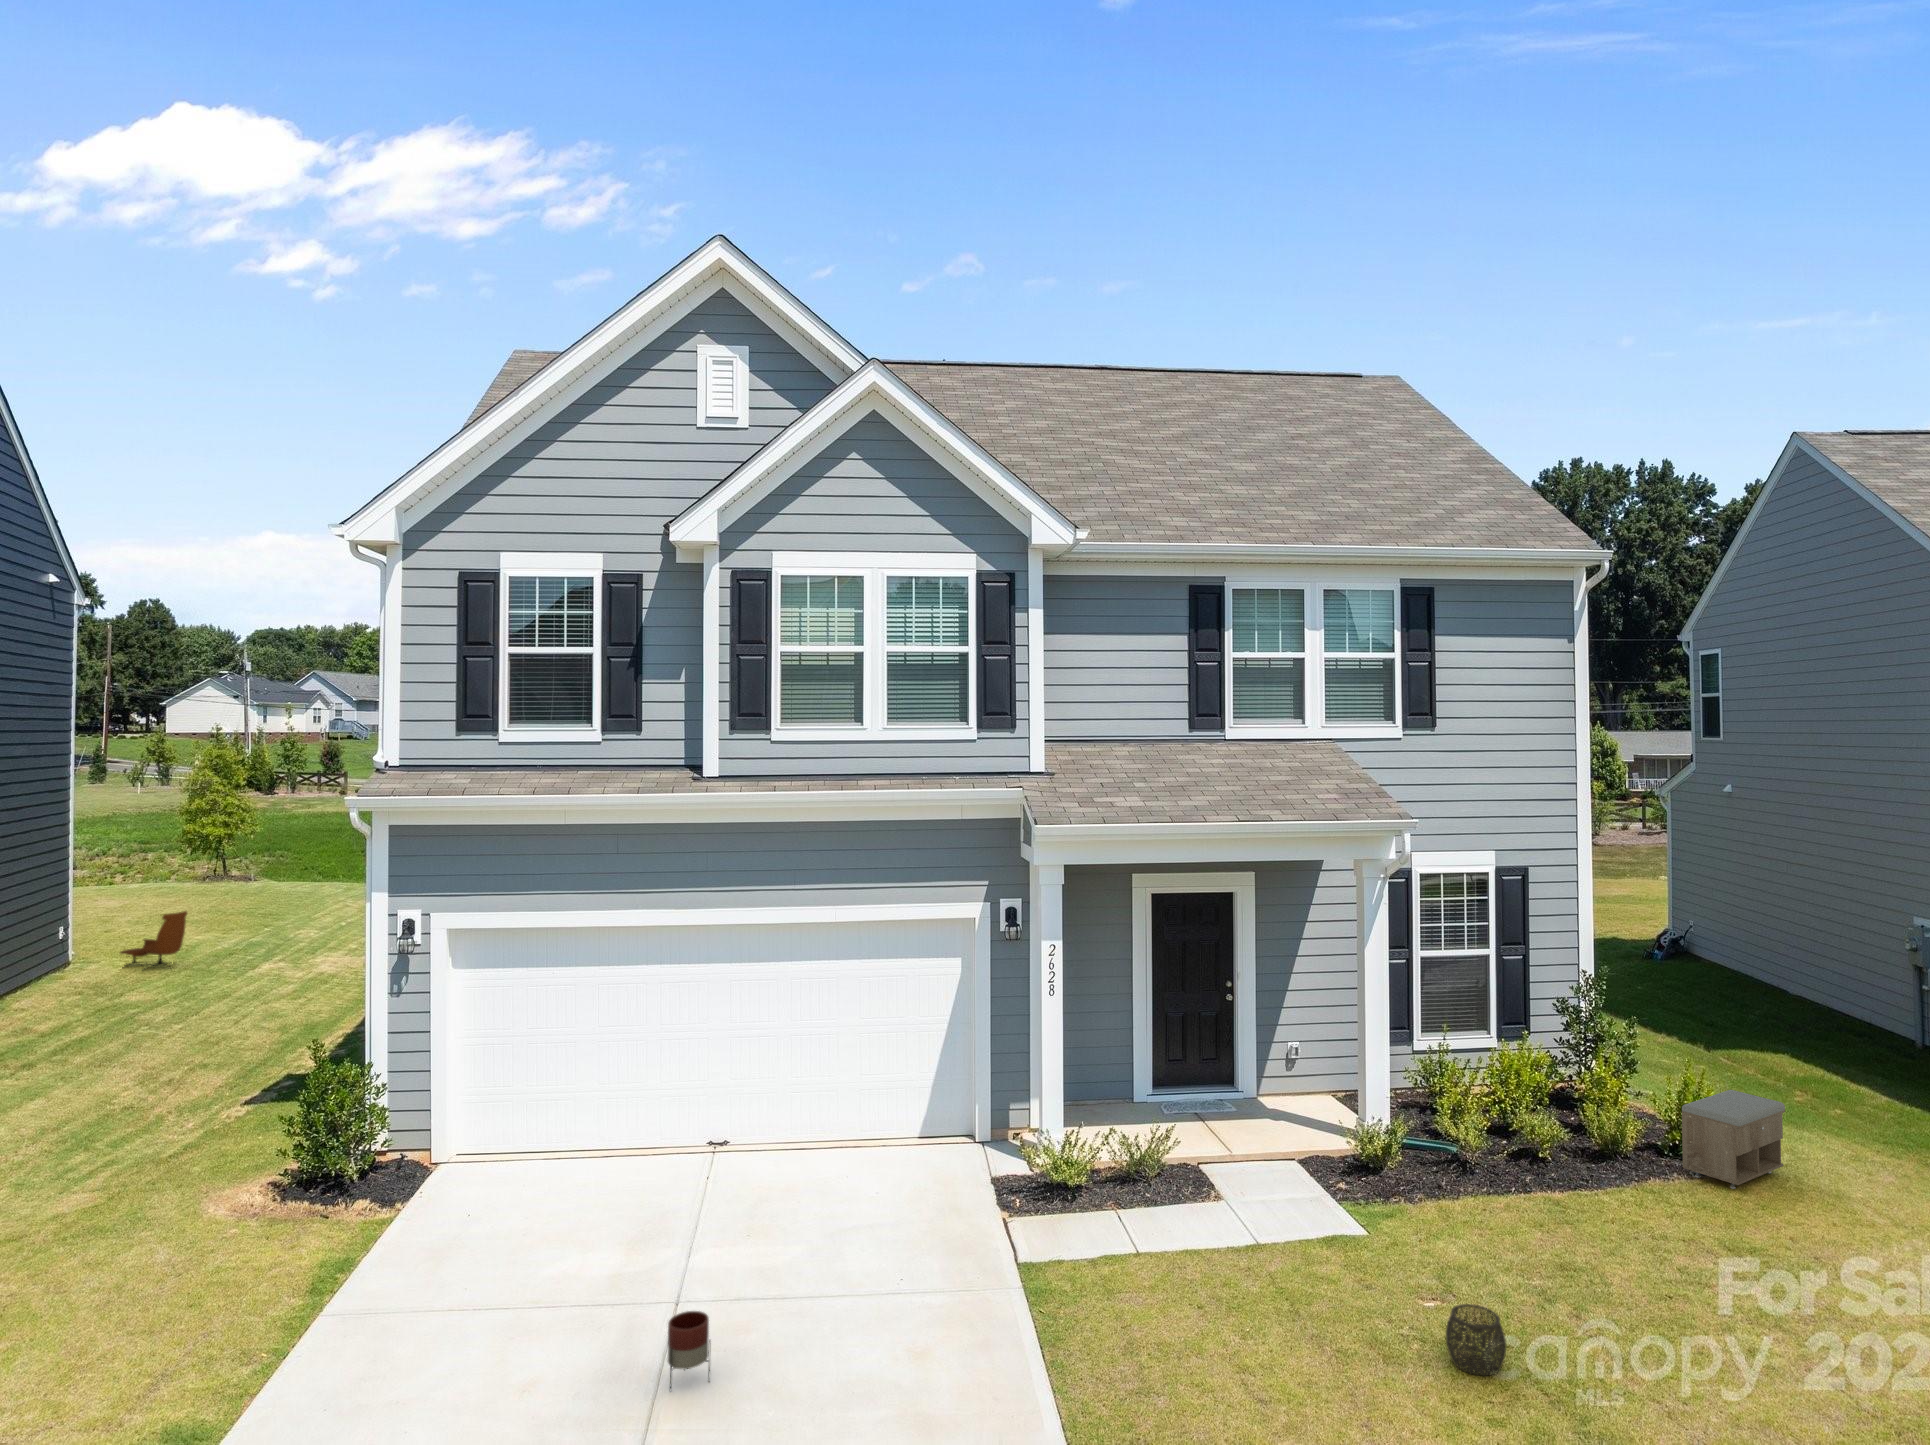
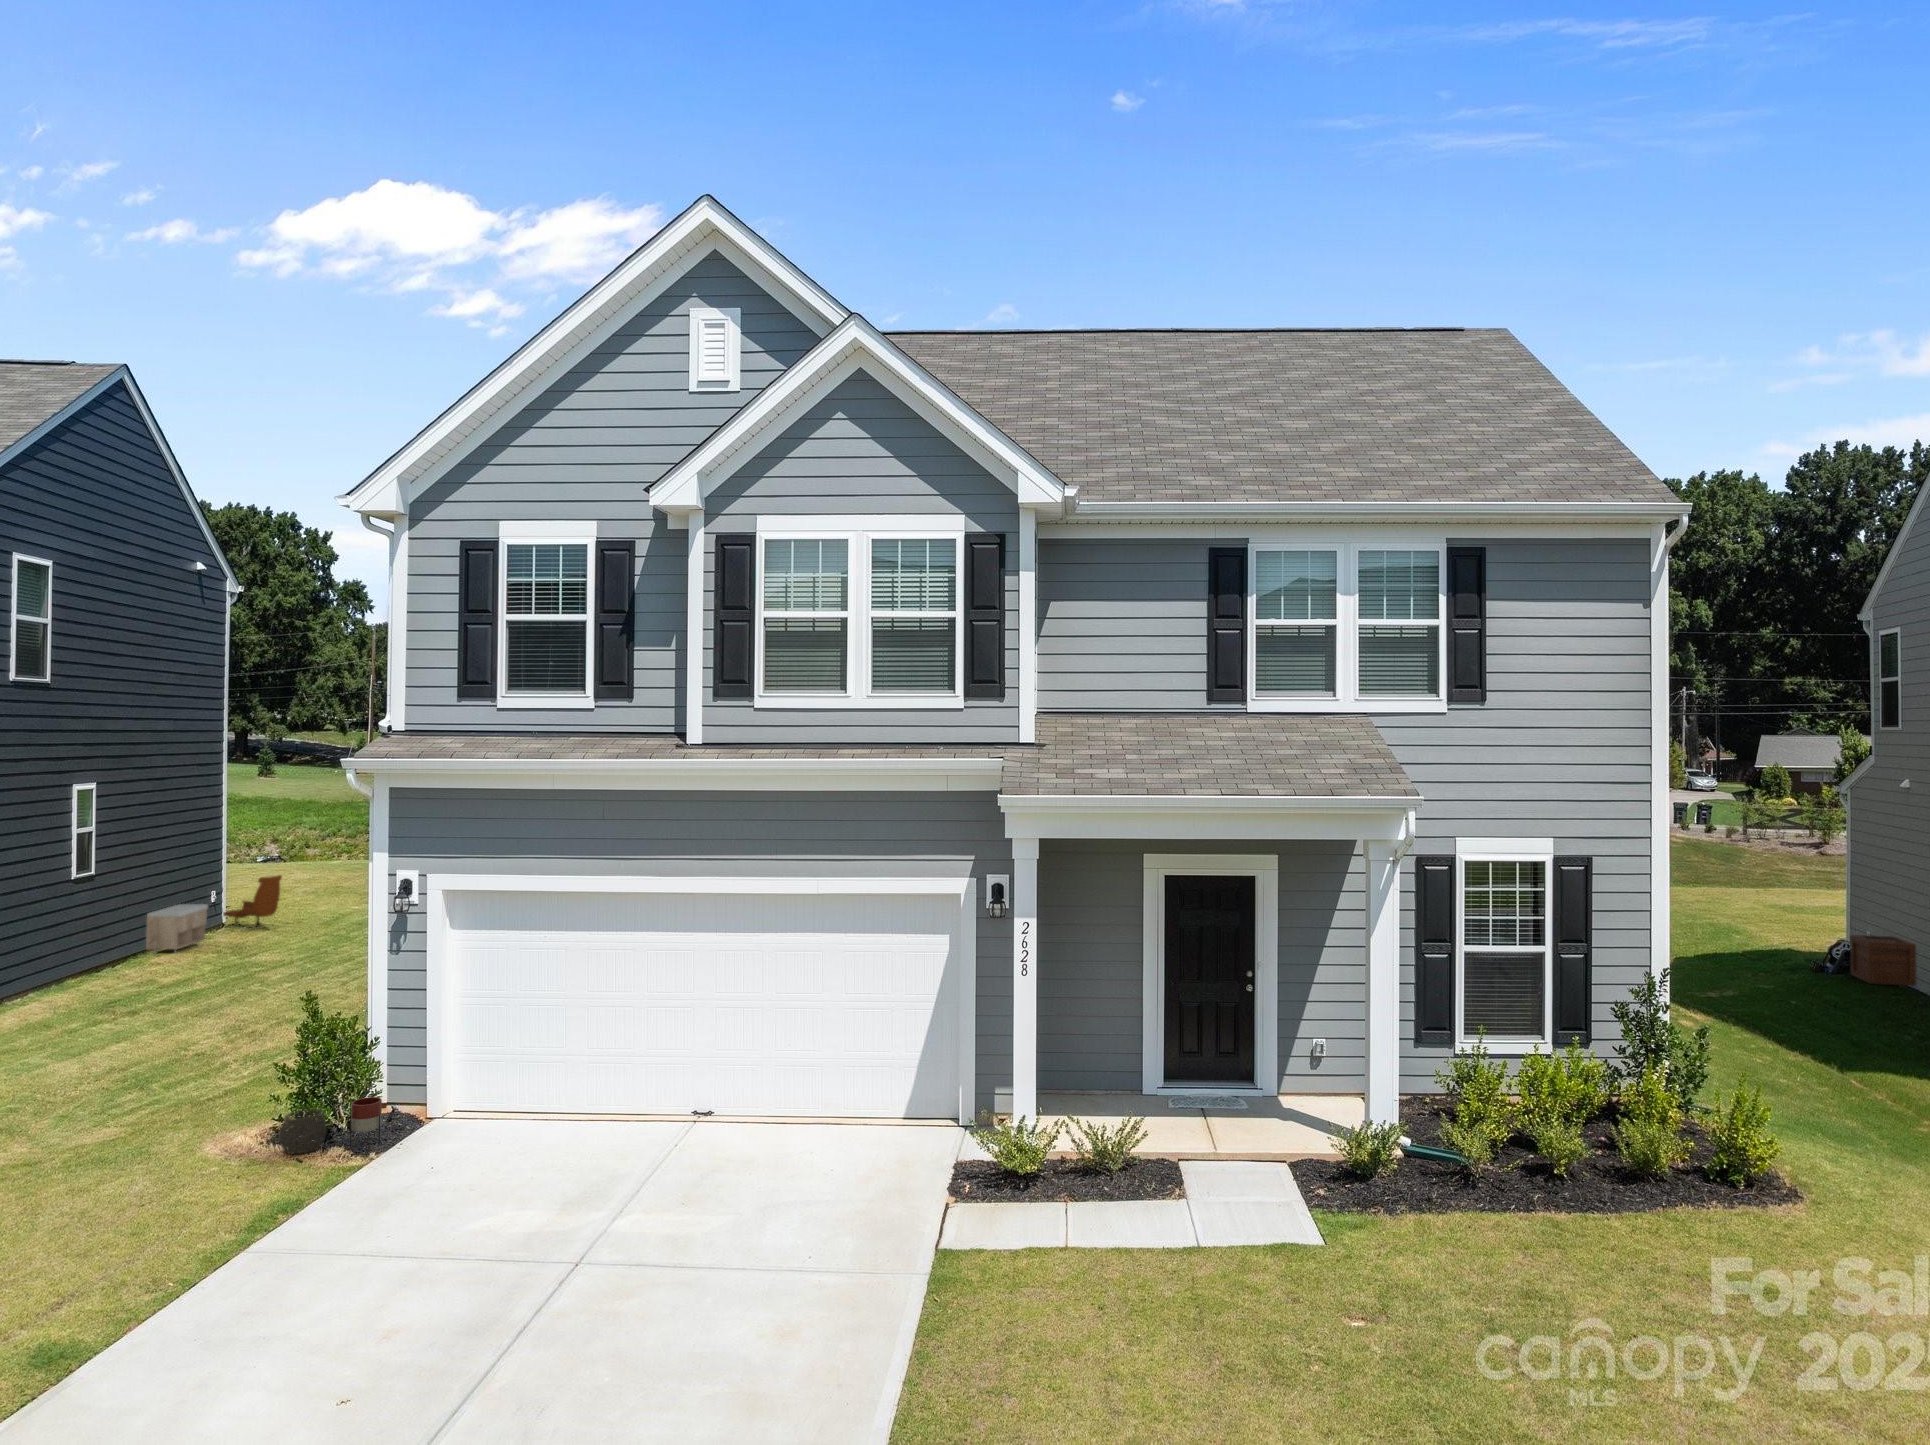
wooden crate: none [1680,926,1736,969] -> present [1850,935,1917,986]
storage bench: present [1682,1090,1785,1189] -> present [146,904,208,952]
woven basket: present [1446,1304,1506,1376] -> present [280,1109,327,1154]
planter: present [668,1311,711,1379] -> present [350,1097,382,1146]

